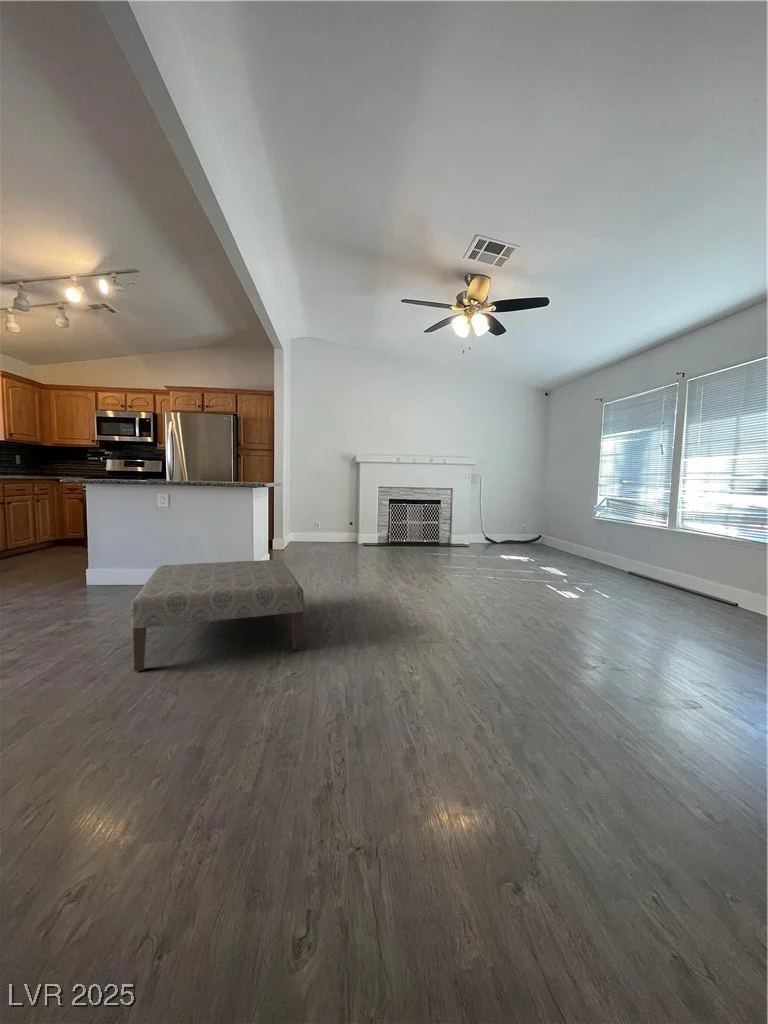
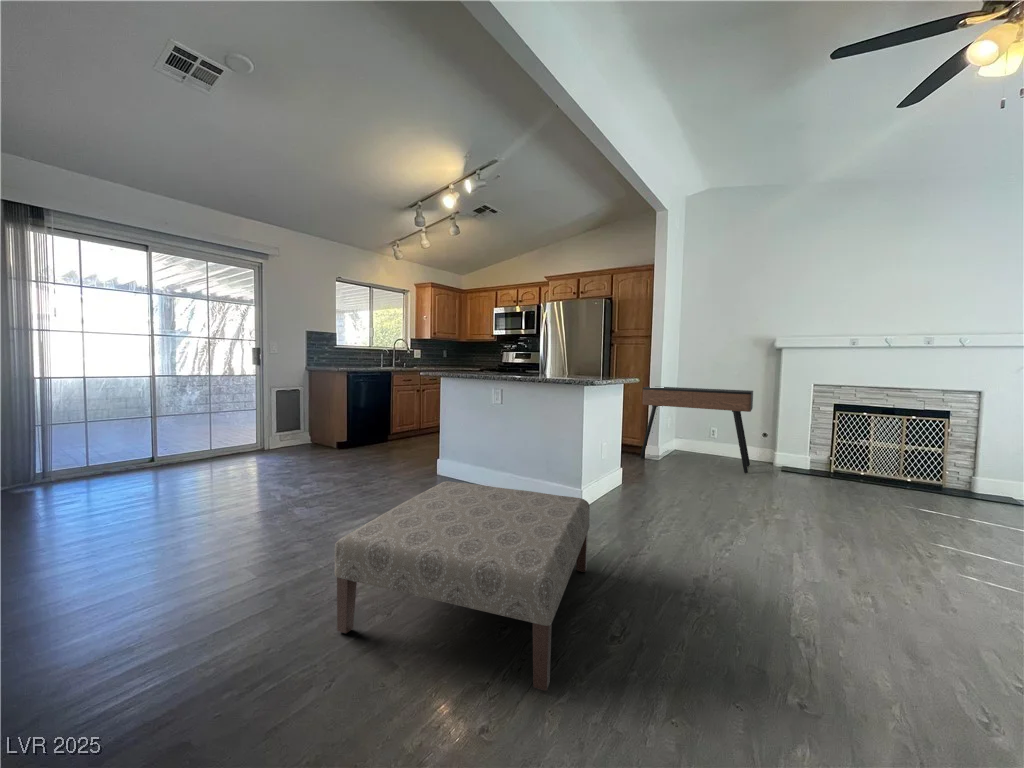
console table: none [269,491,346,550] -> present [640,387,753,473]

